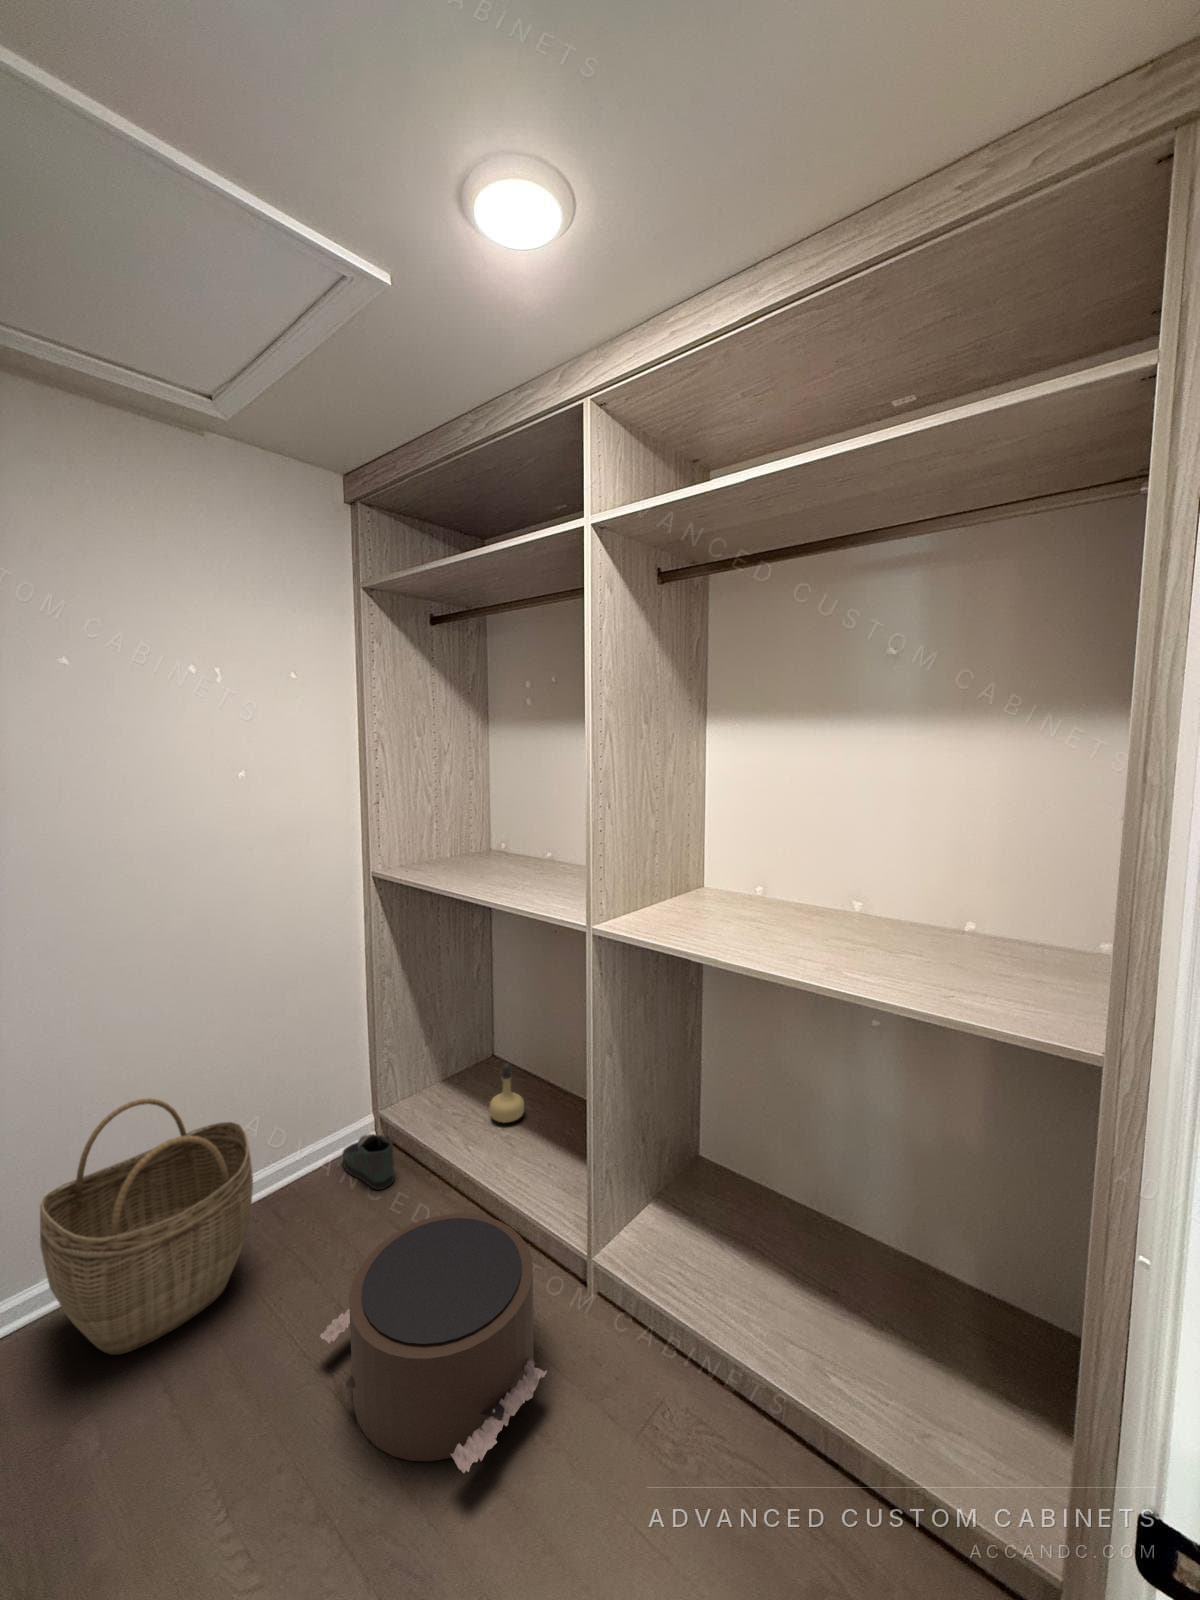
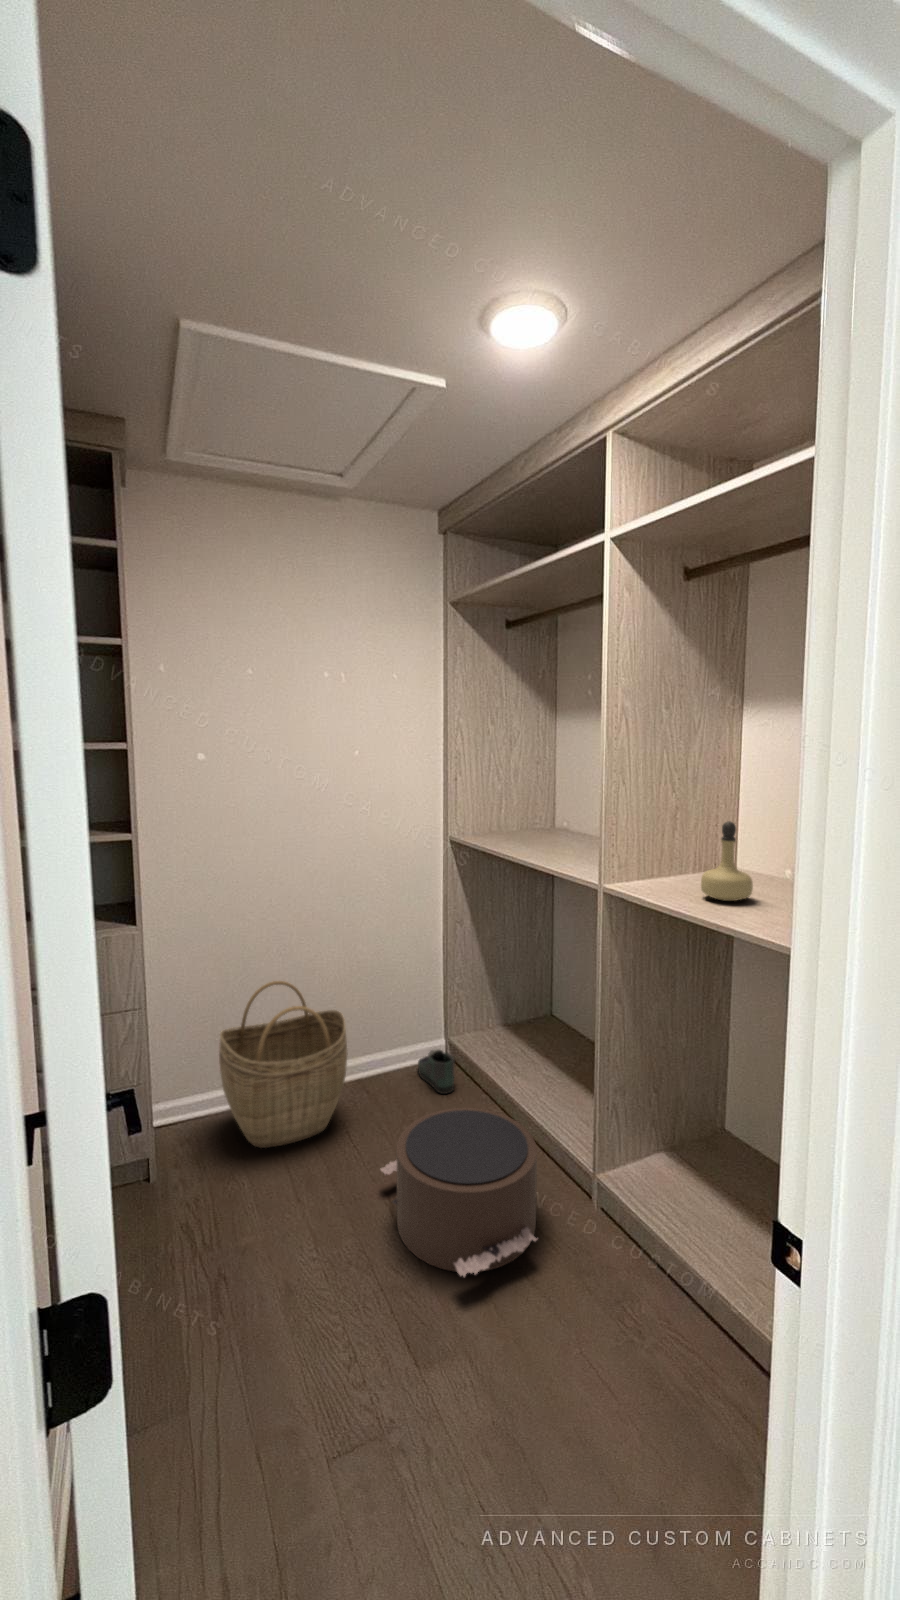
perfume bottle: present [489,1063,524,1122] -> present [701,821,753,901]

